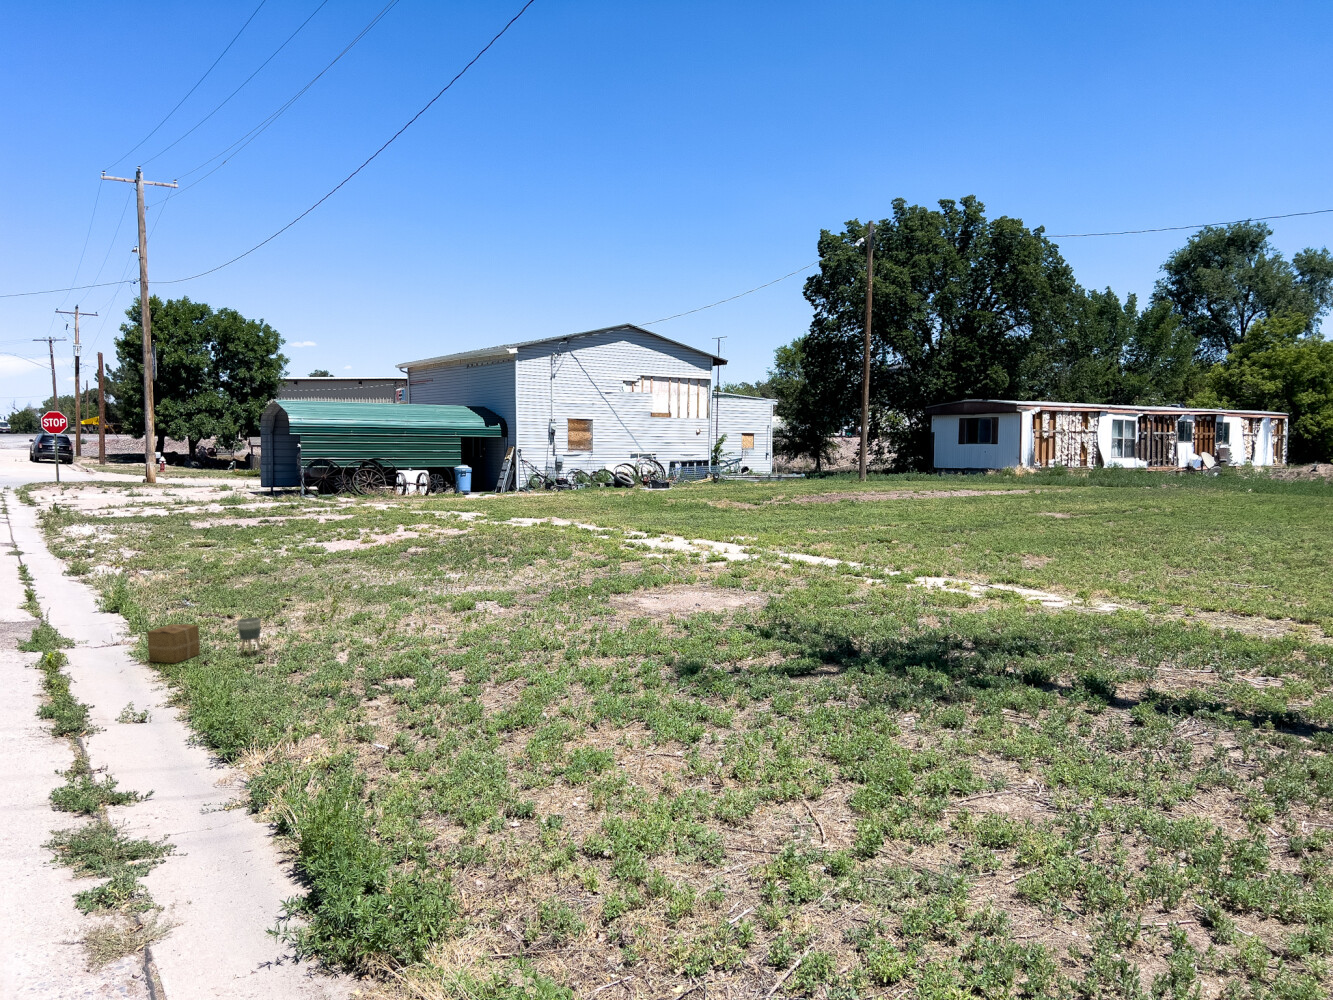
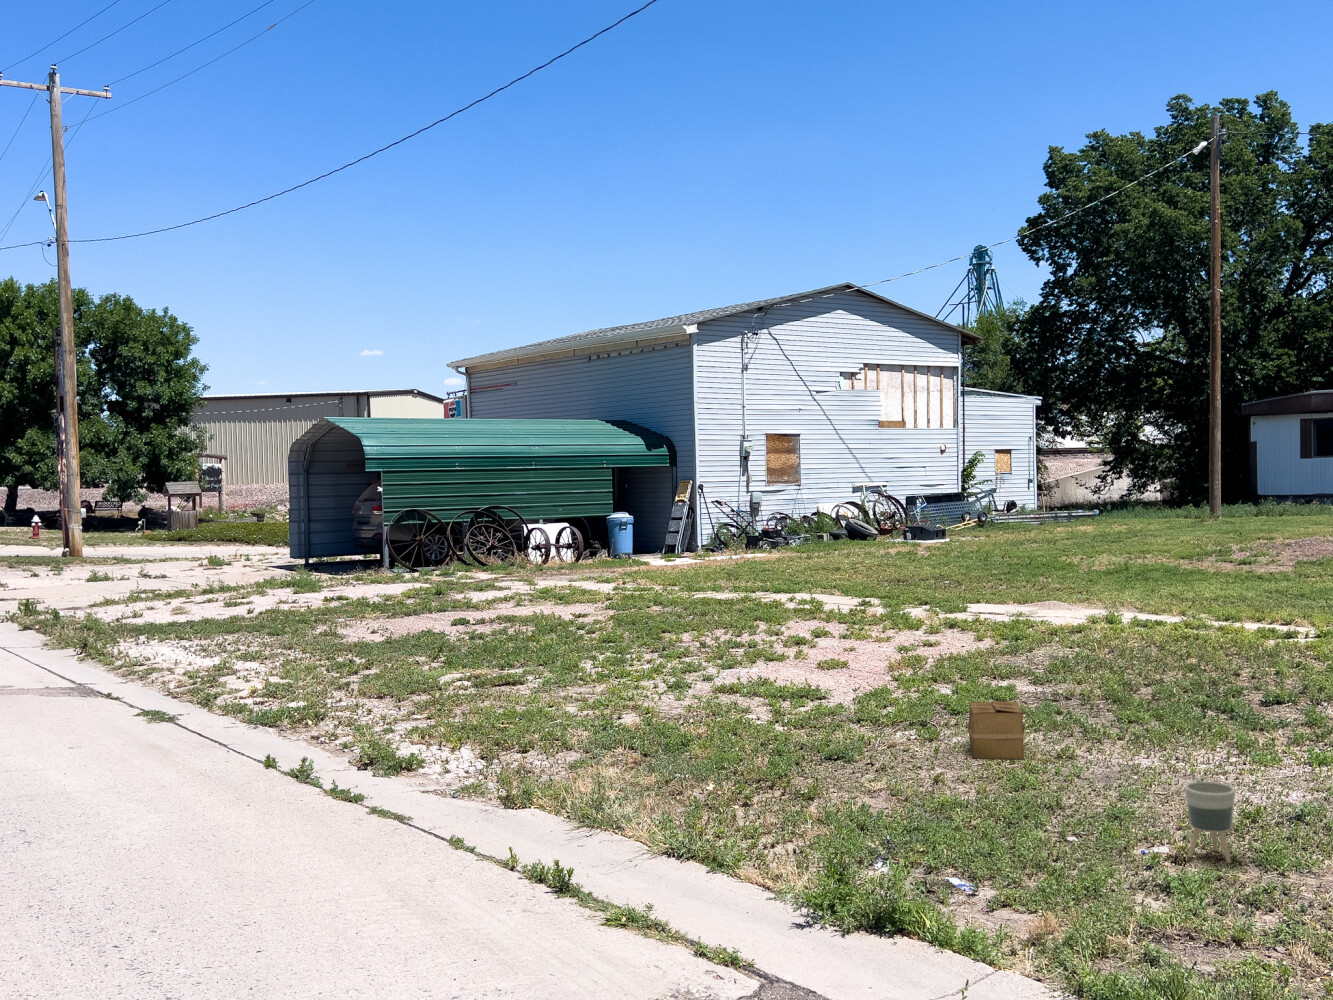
cardboard box: present [147,624,200,663] -> present [968,701,1025,759]

